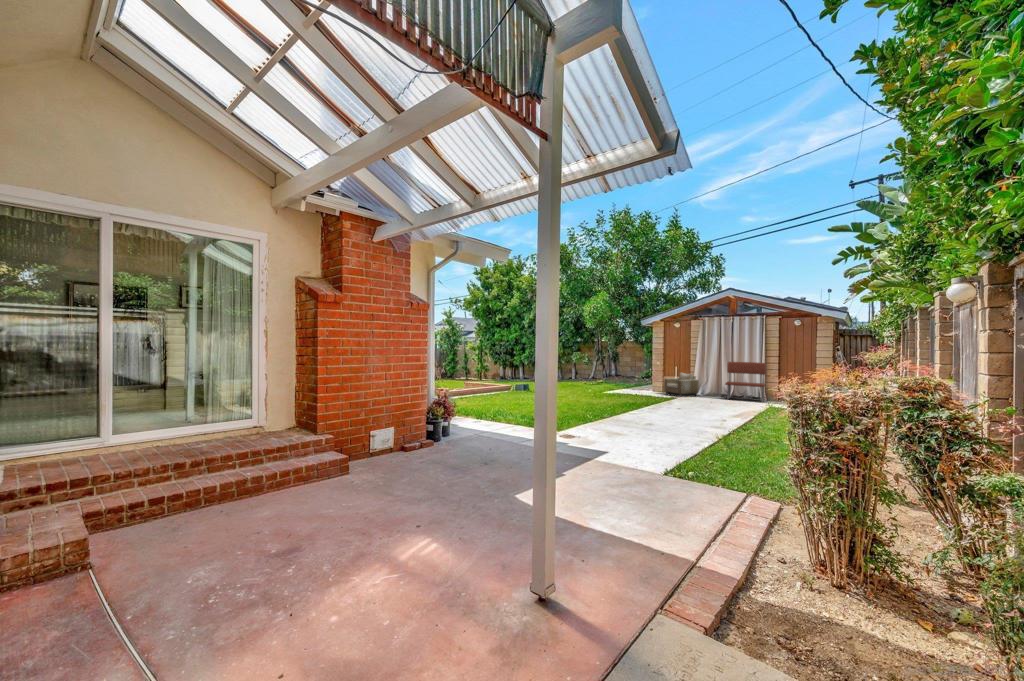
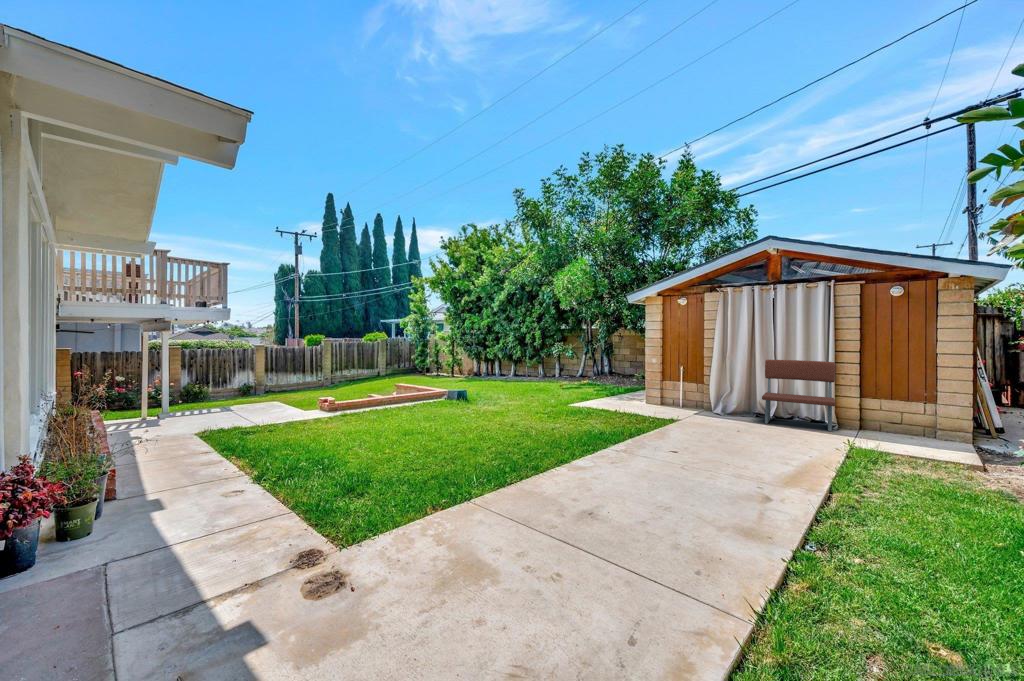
armchair: present [664,373,699,397] -> none [661,376,716,417]

